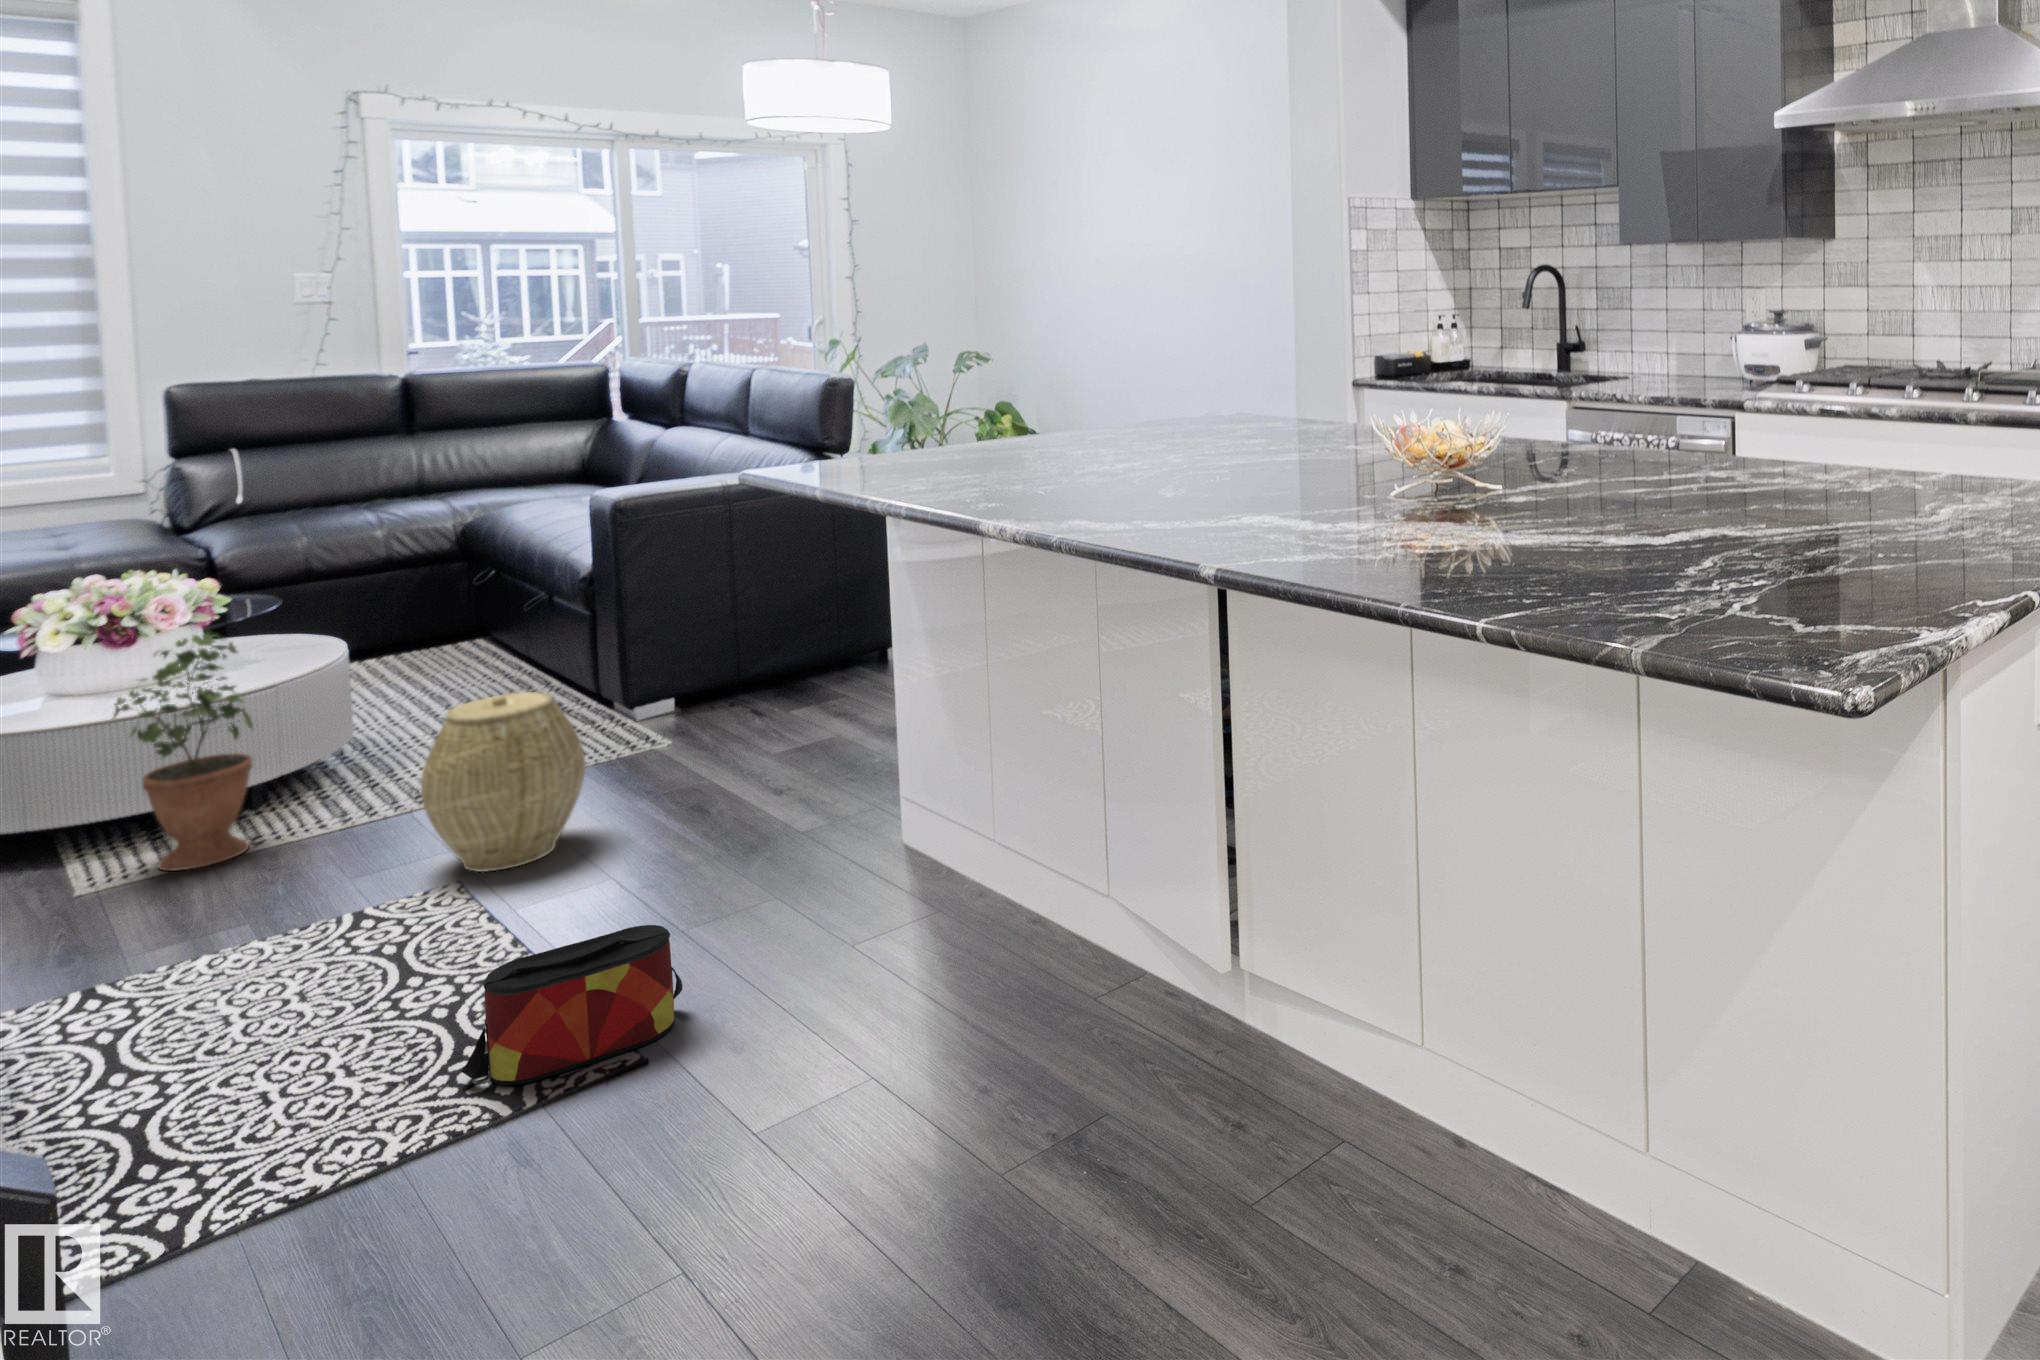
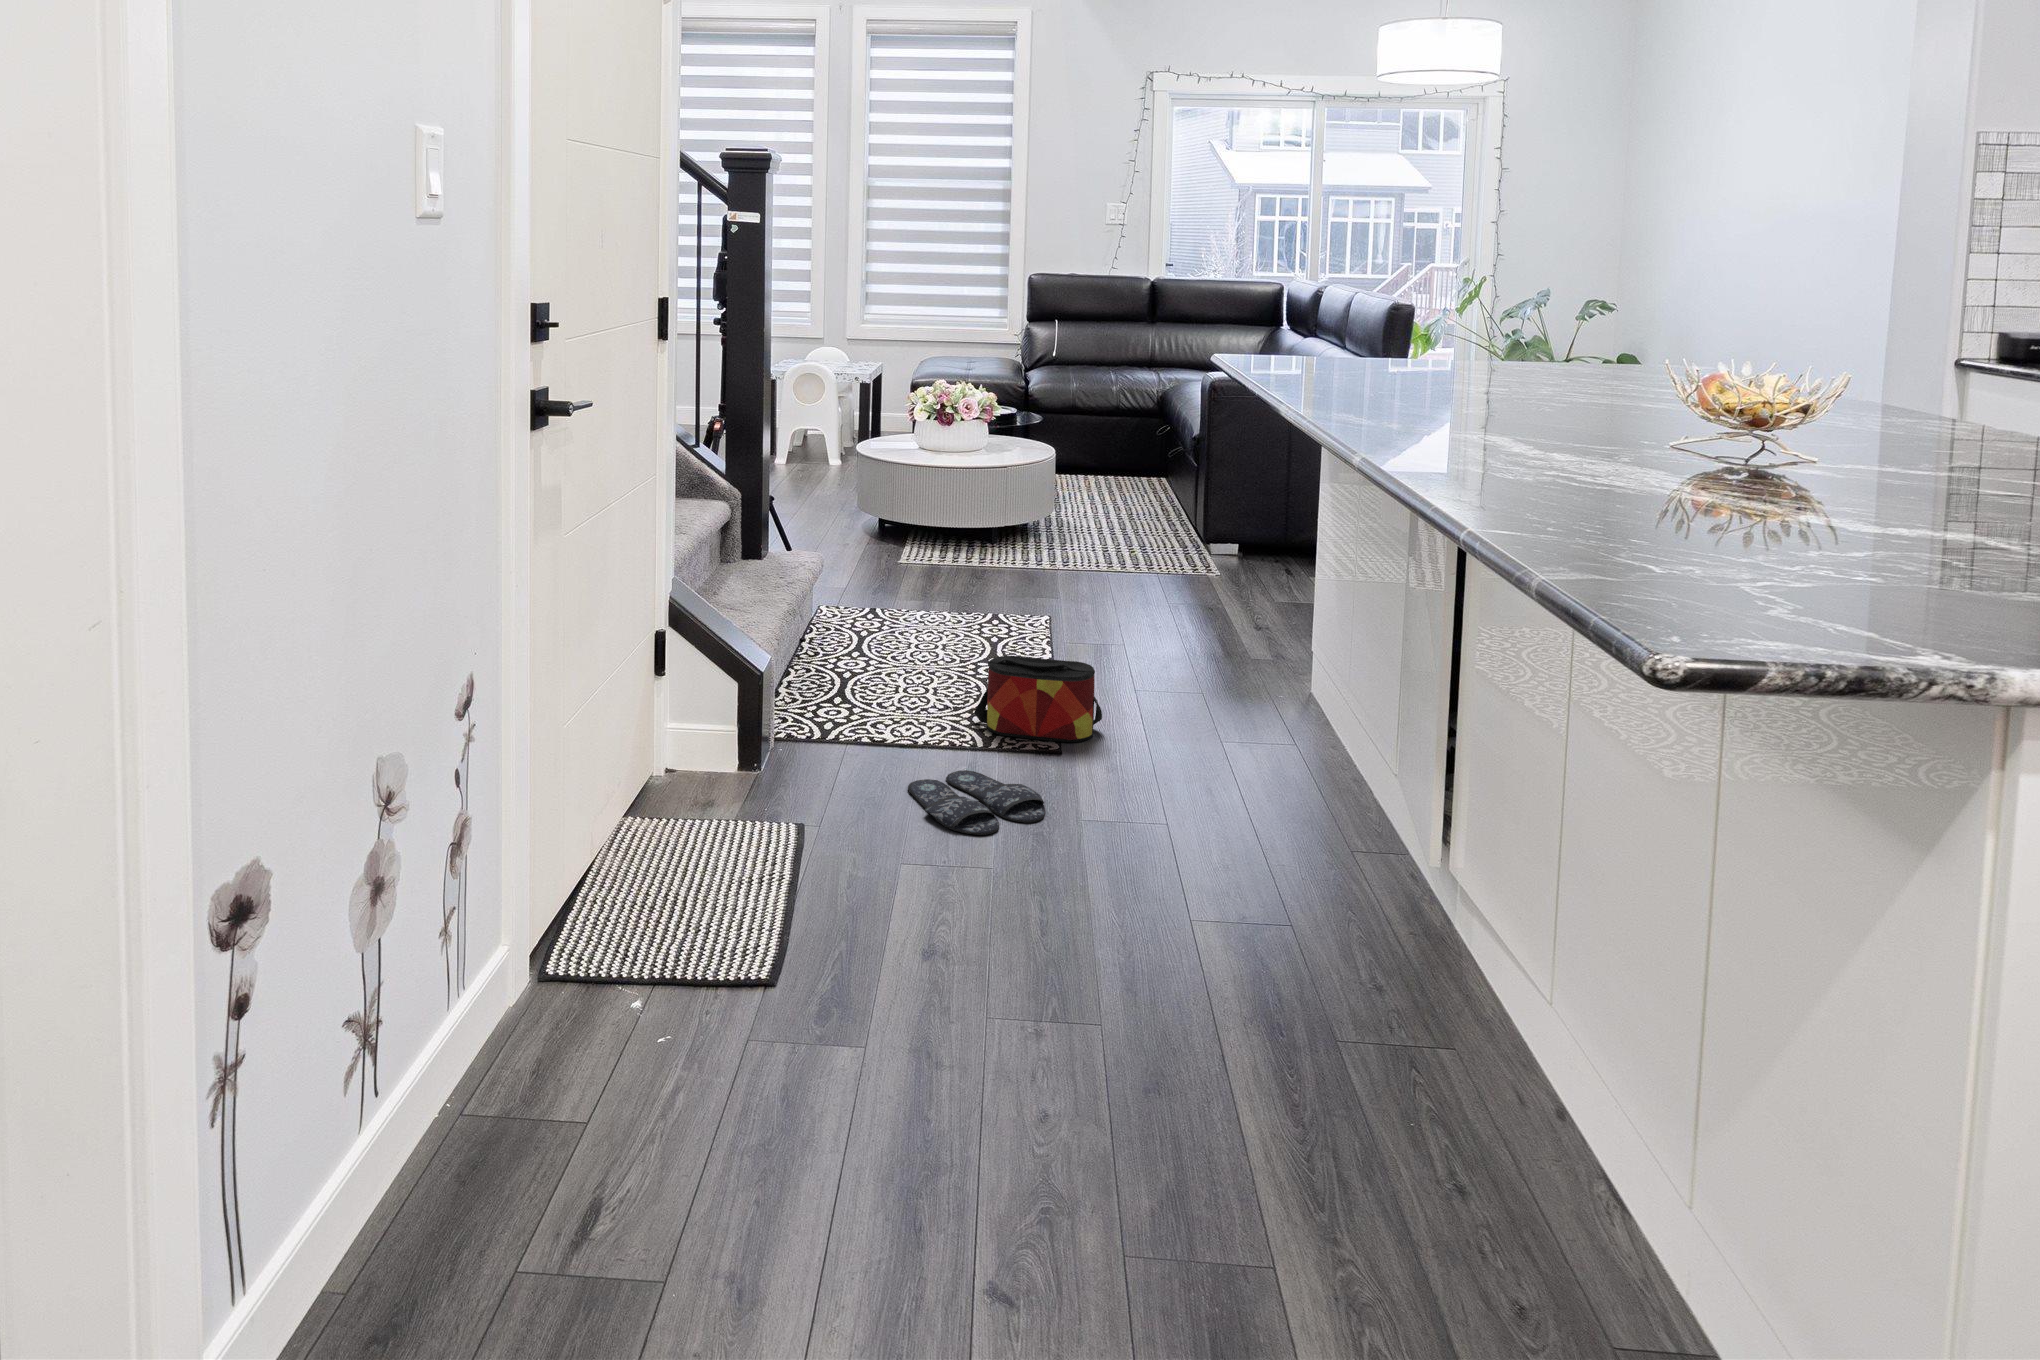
potted plant: present [114,623,253,871] -> none [922,416,985,567]
woven basket: present [421,692,585,872] -> none [1039,497,1133,618]
slippers: none [428,1135,700,1263] -> present [908,770,1045,835]

